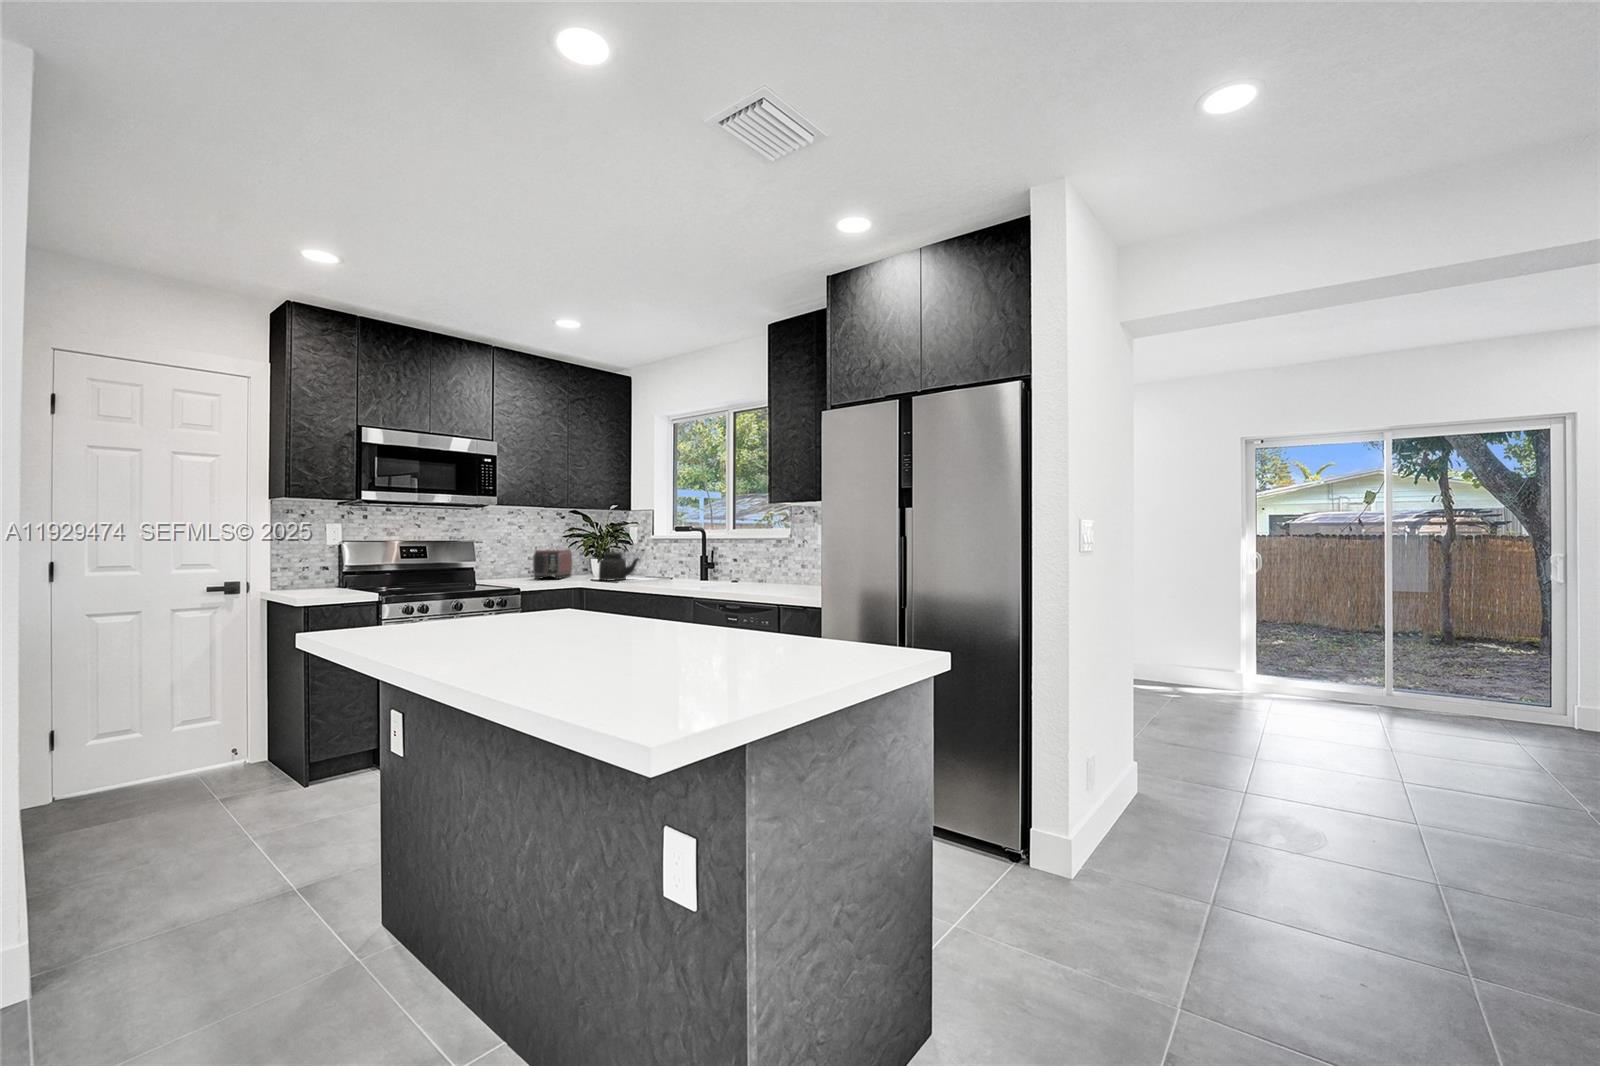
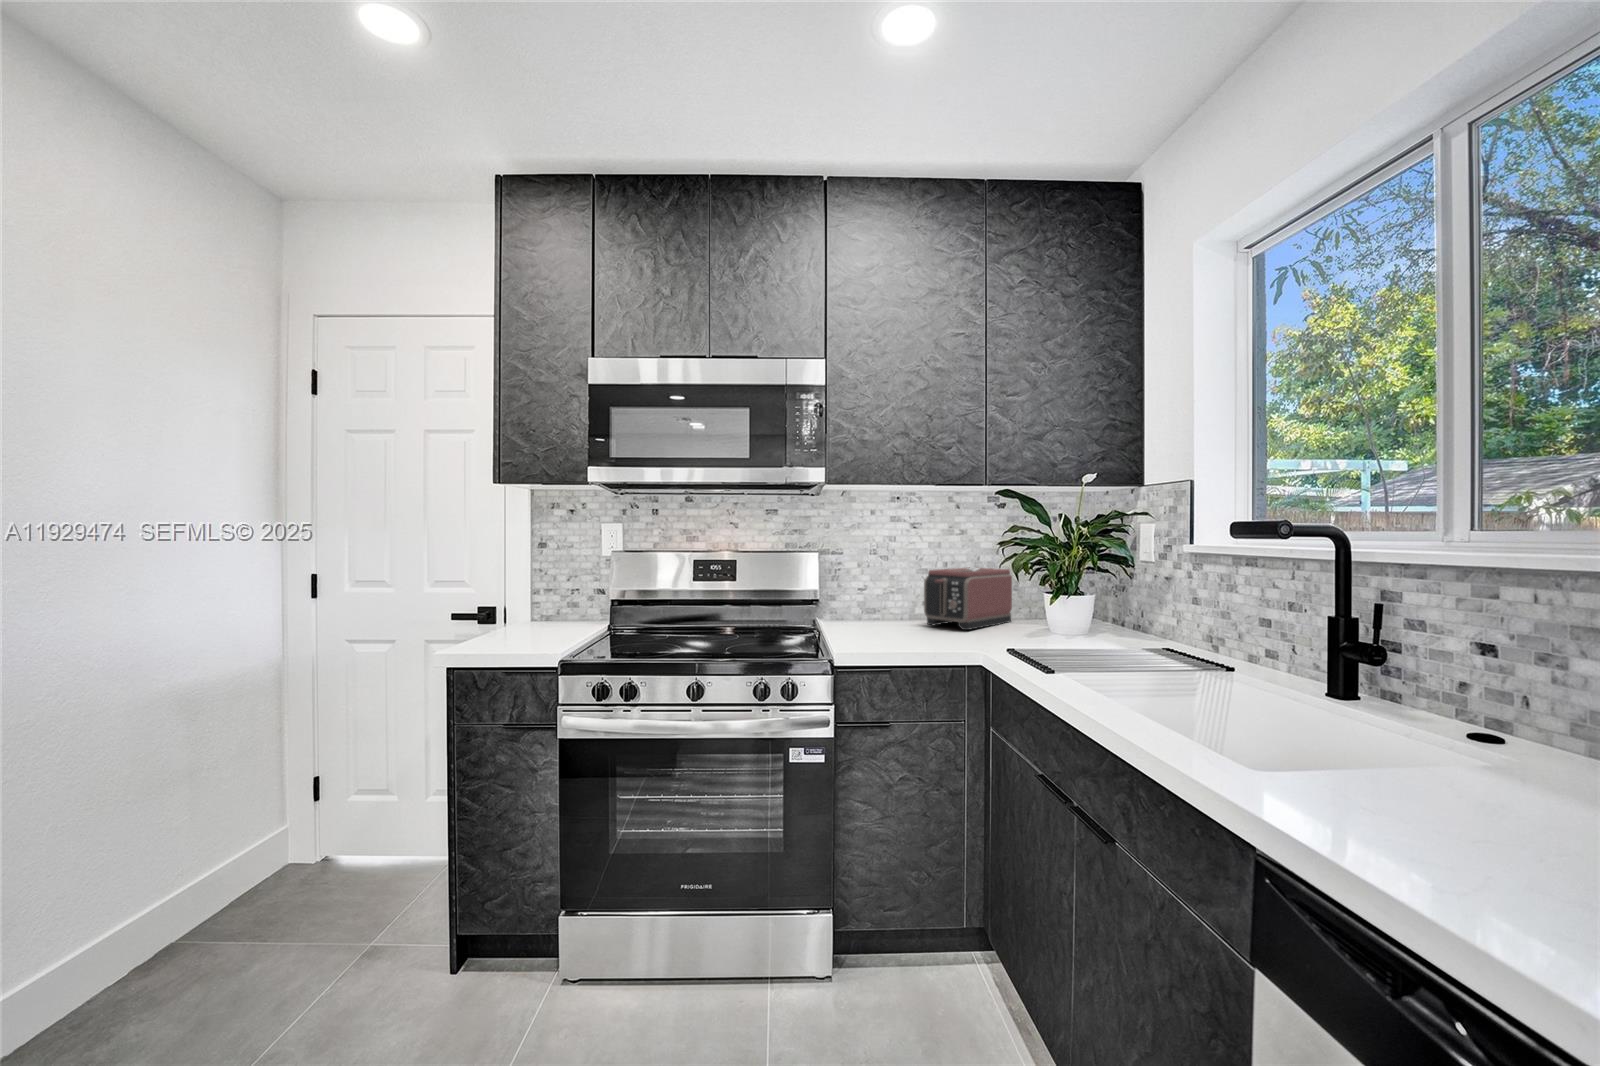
kettle: present [599,549,639,580] -> none [1031,561,1132,655]

